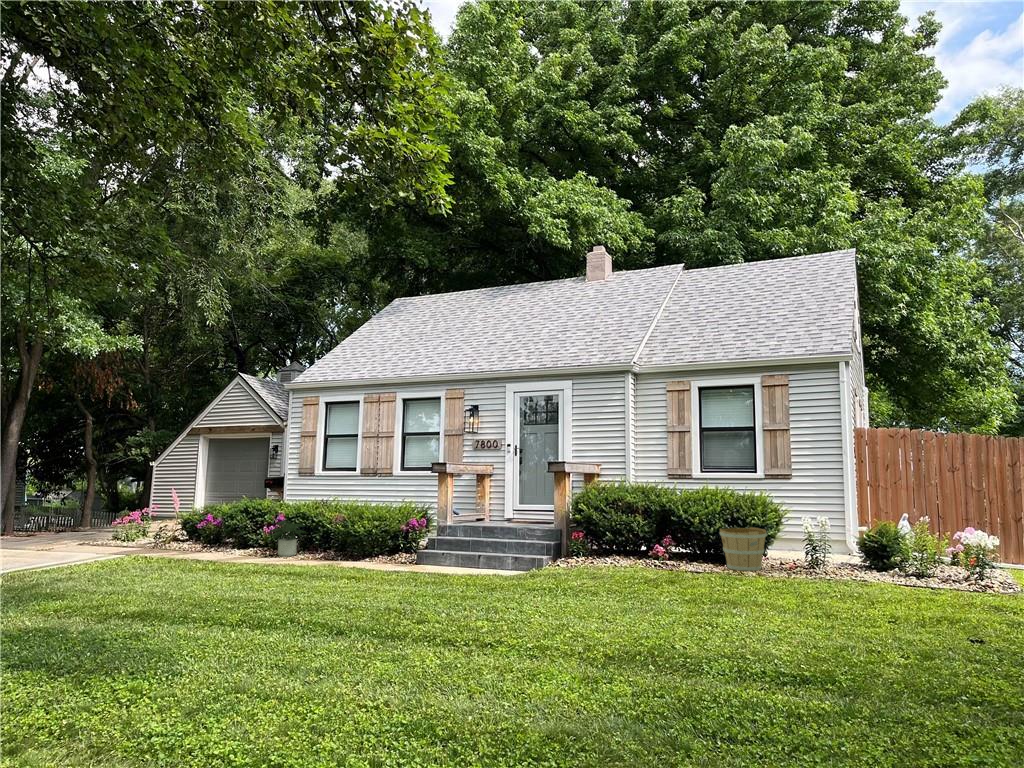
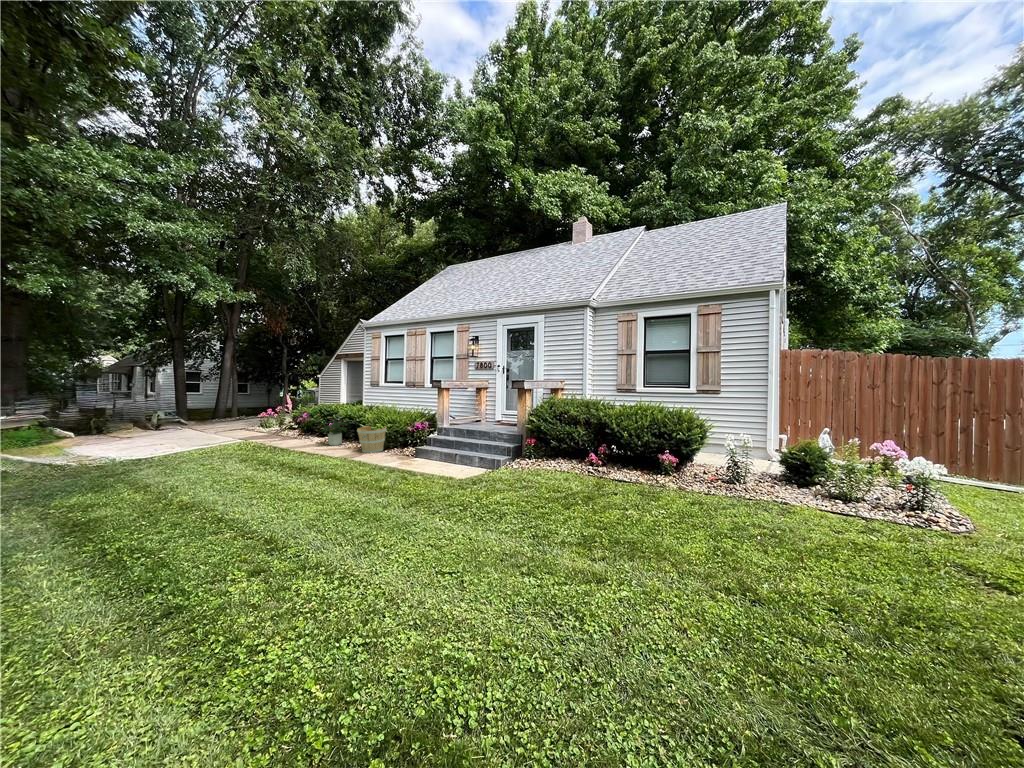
wooden bucket: present [720,527,767,571] -> present [357,426,387,453]

